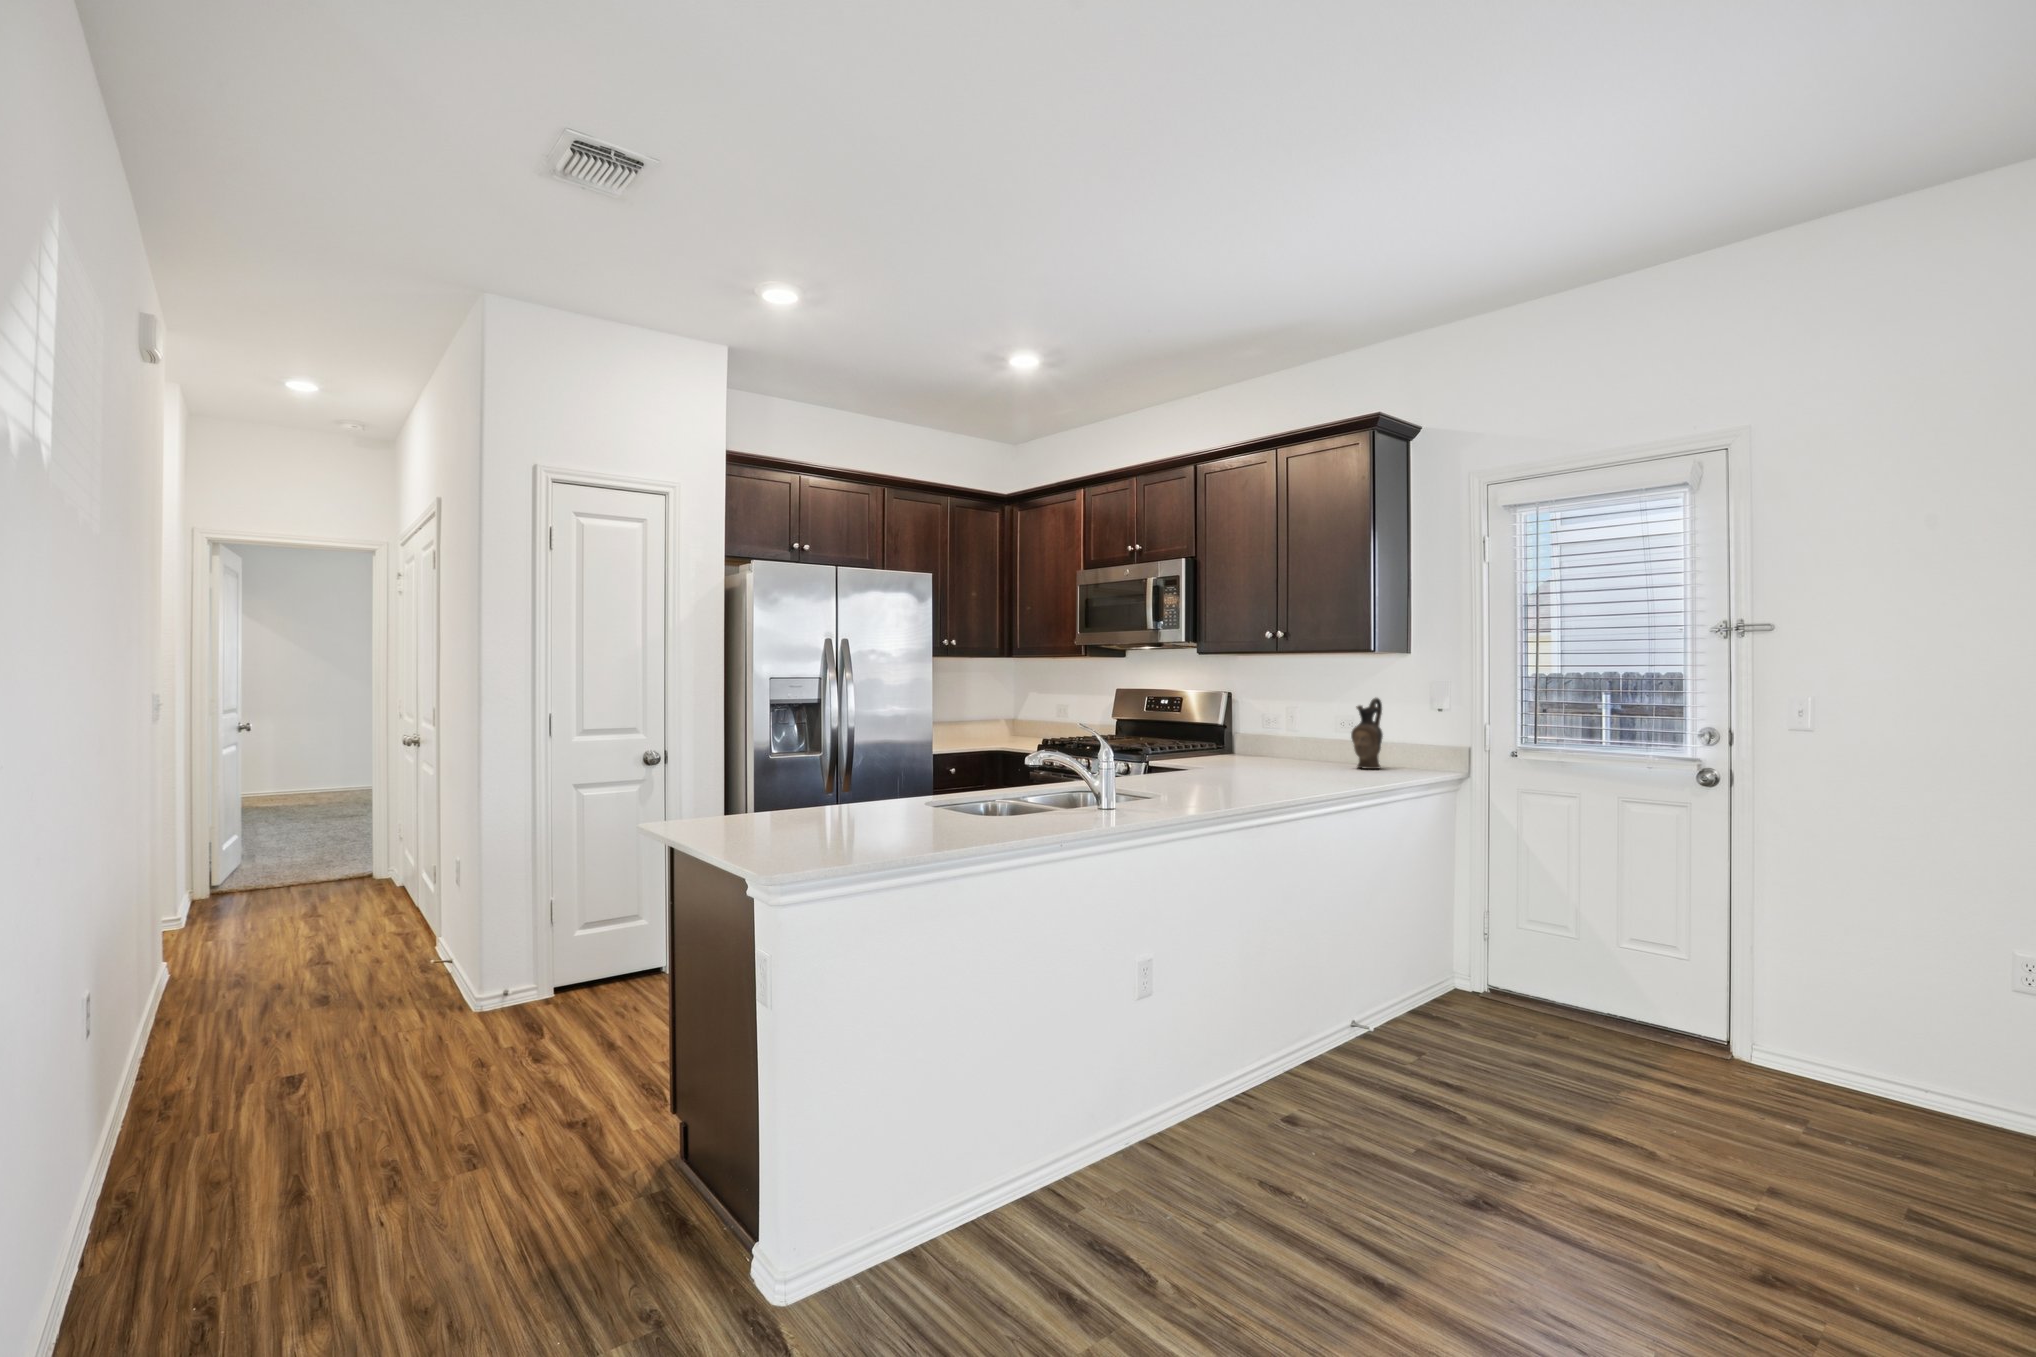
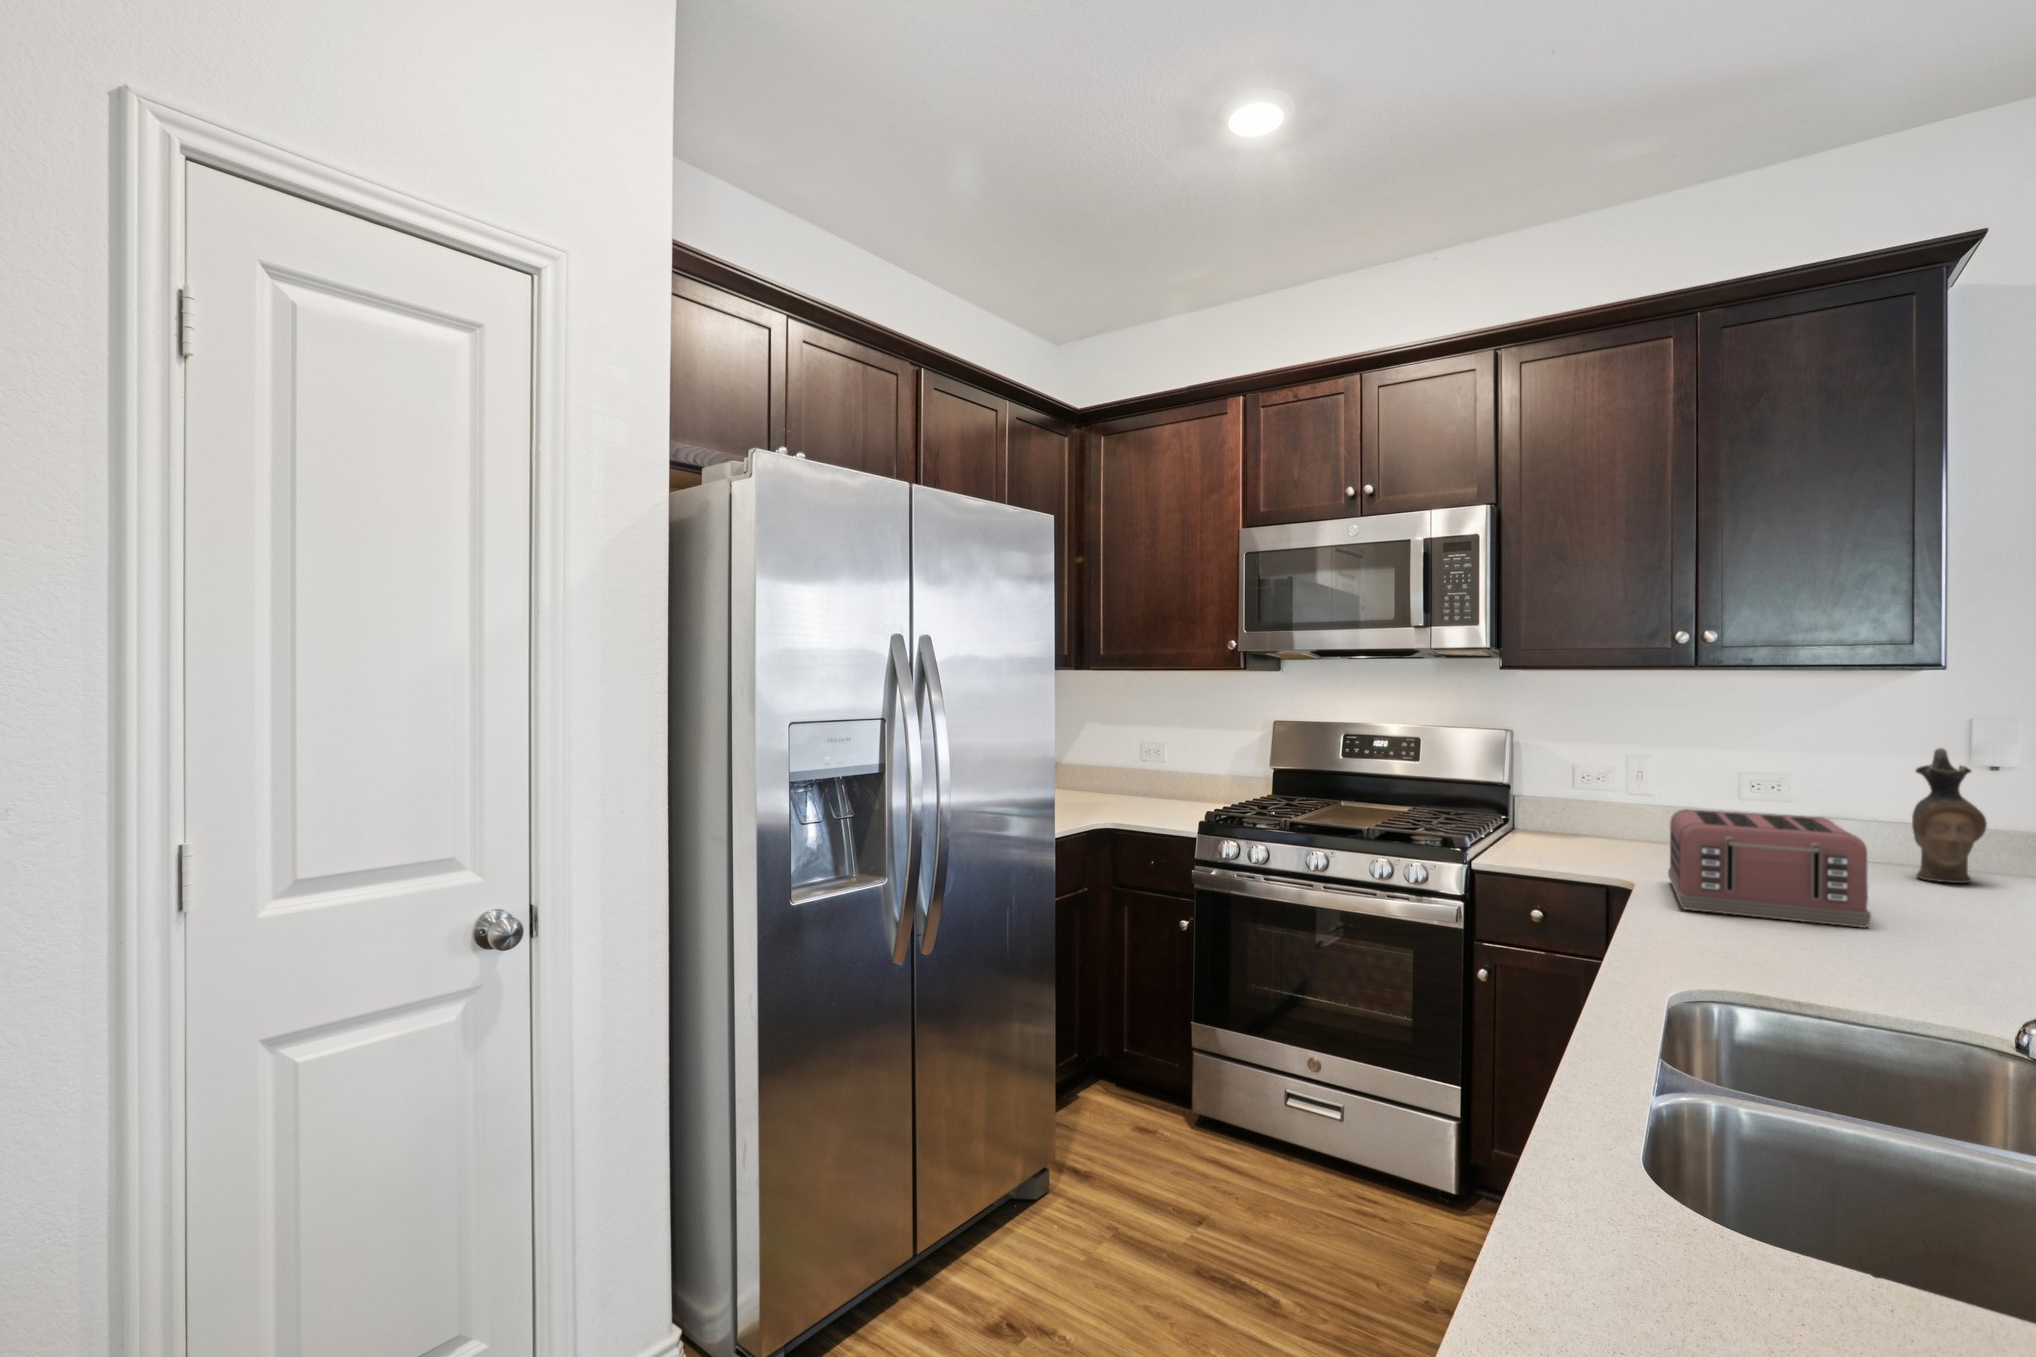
toaster: none [1176,727,1278,776] -> present [1668,809,1871,928]

